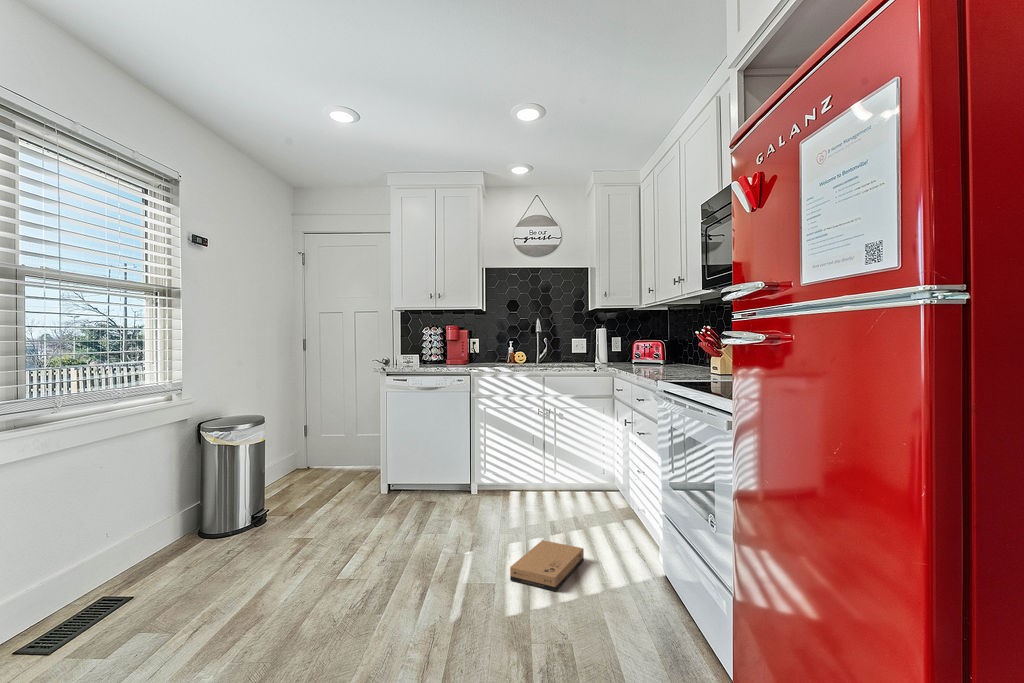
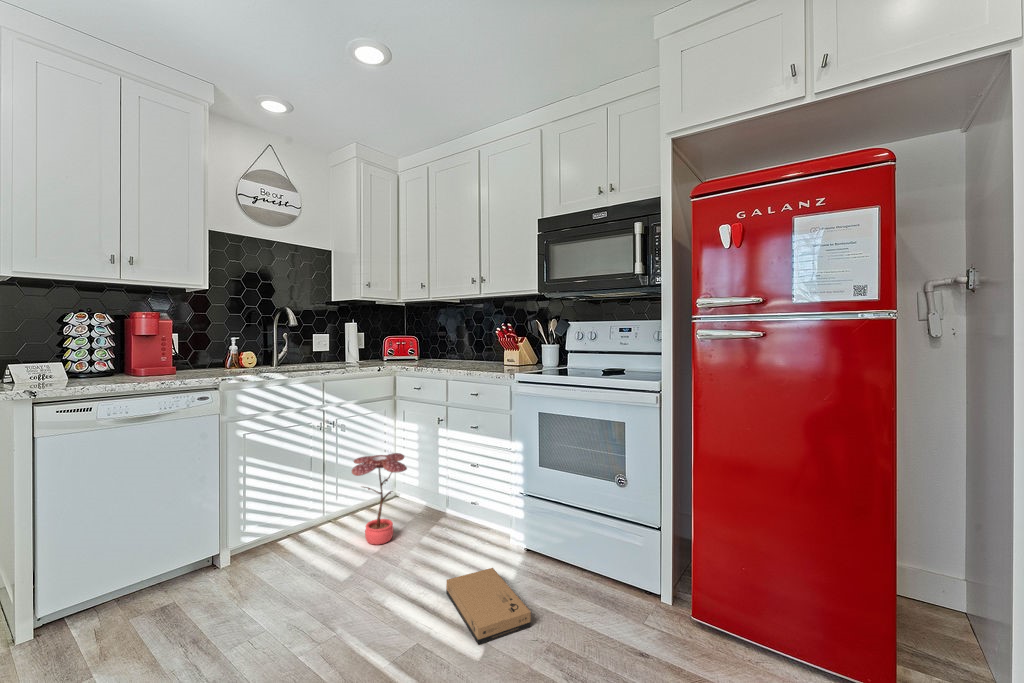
potted plant: none [532,439,586,514] -> present [352,453,407,545]

